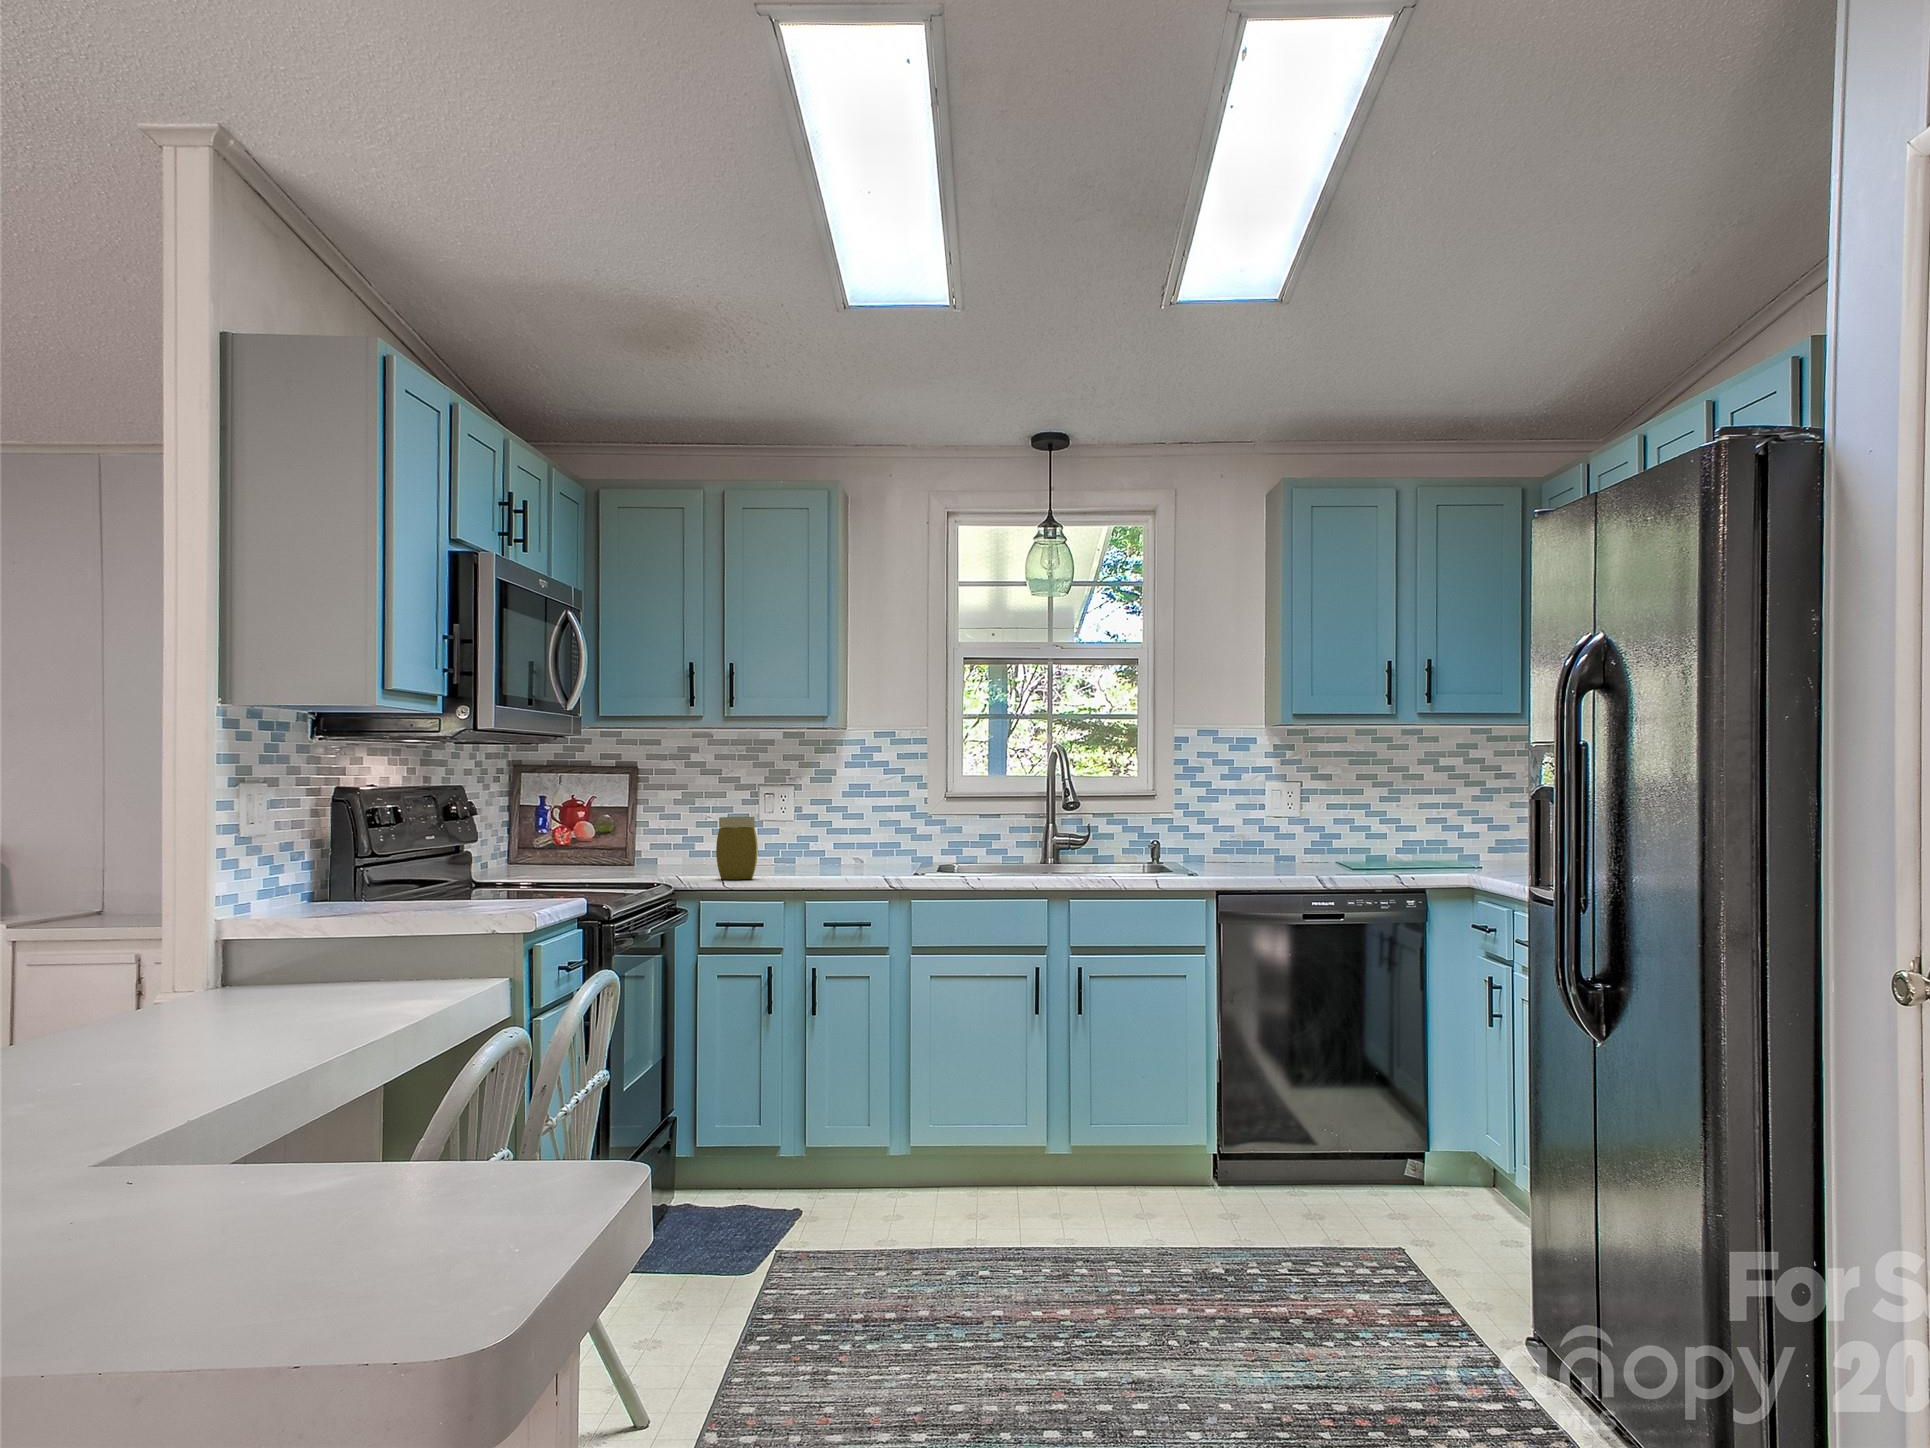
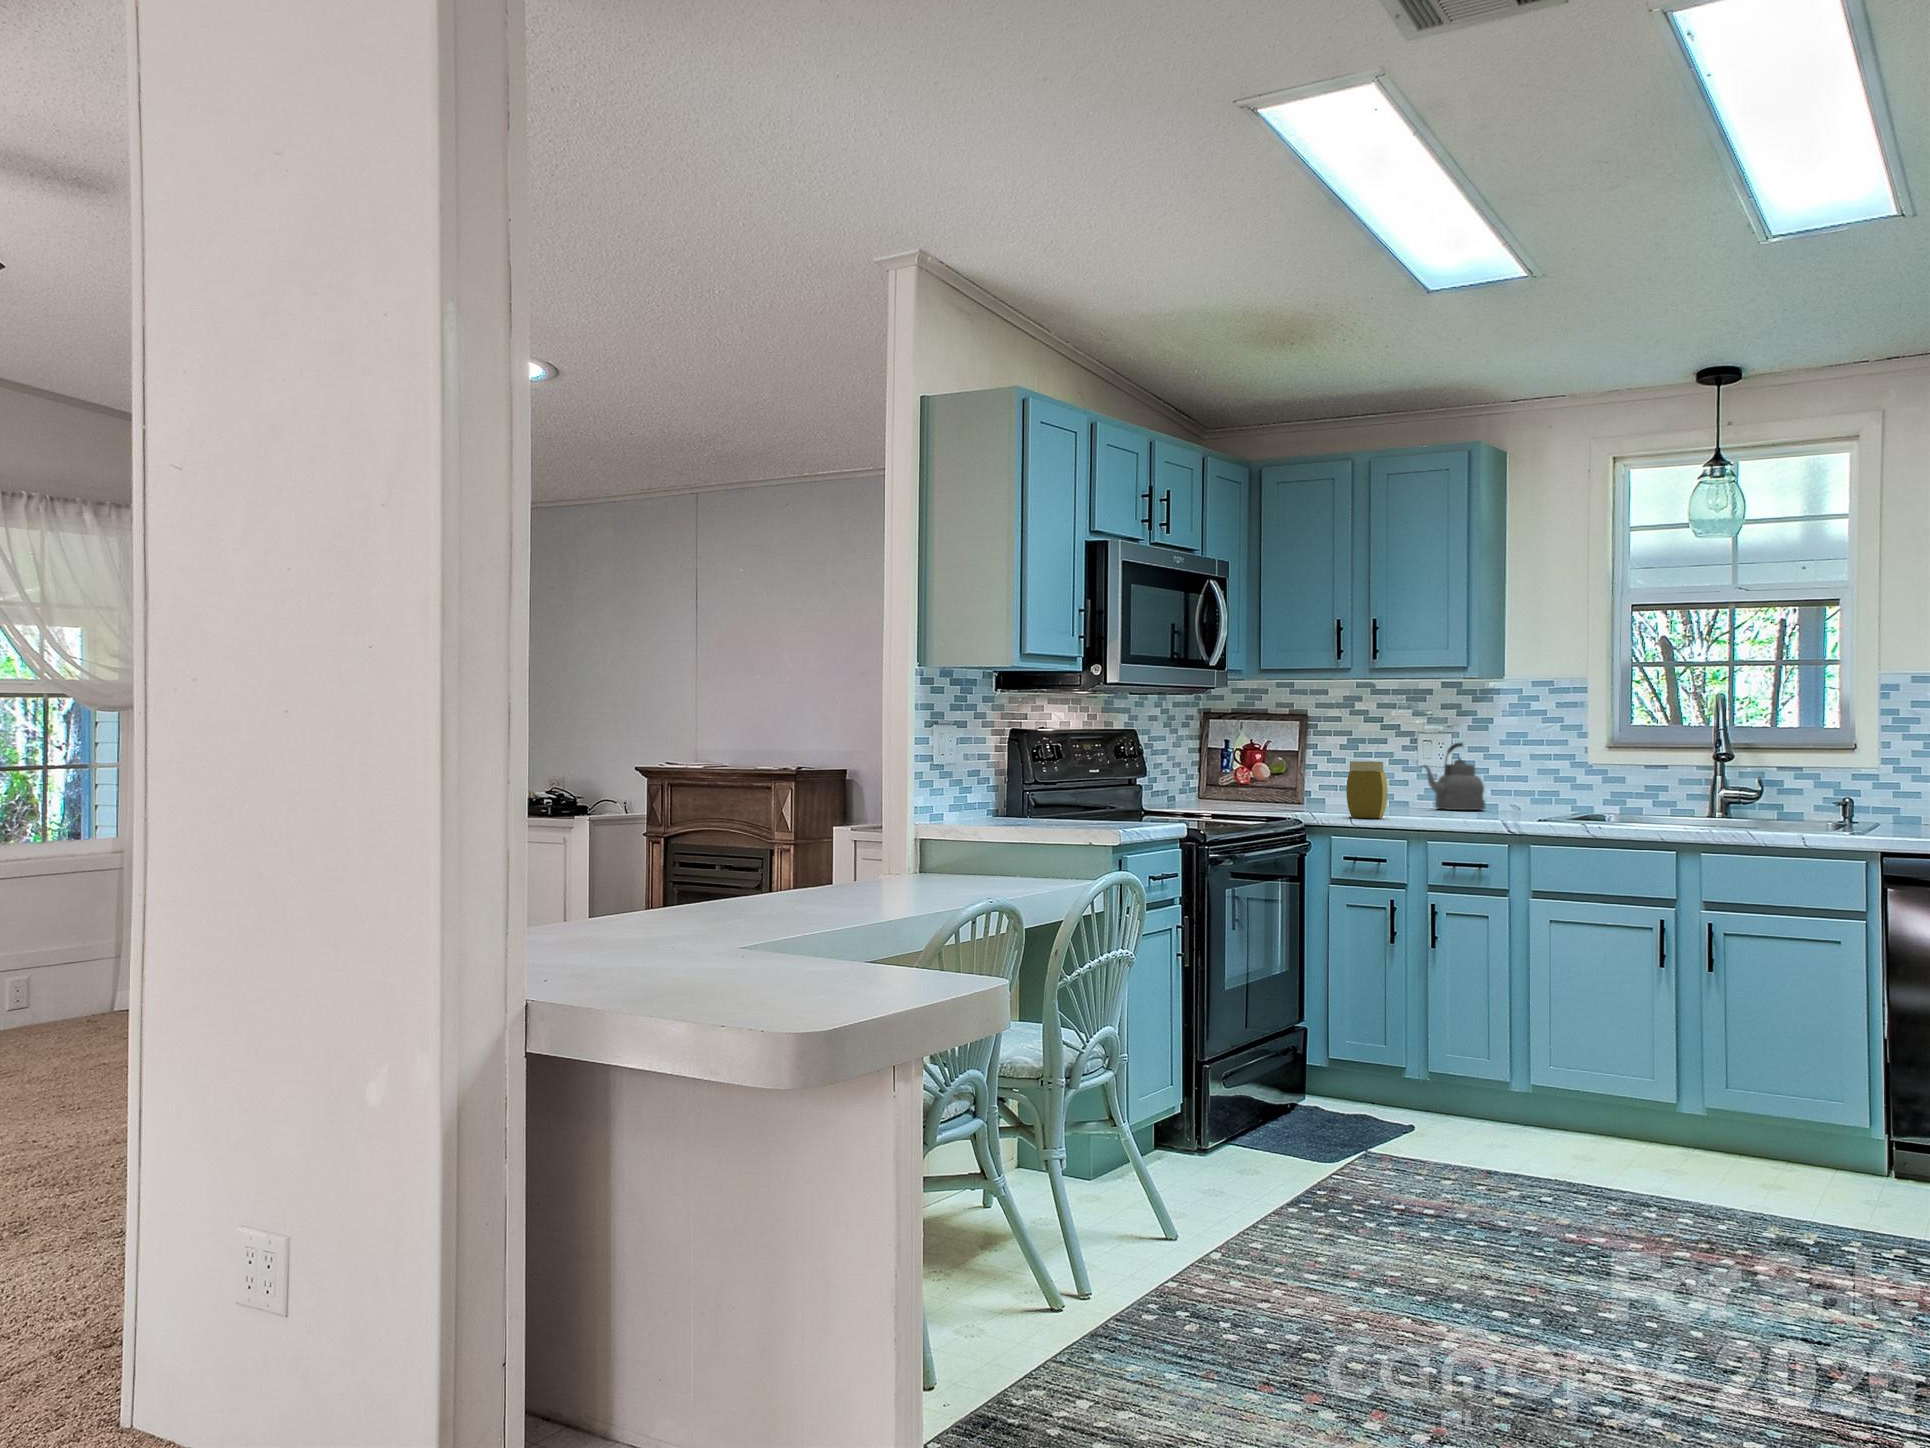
kettle: none [766,795,827,866] -> present [1422,743,1486,810]

